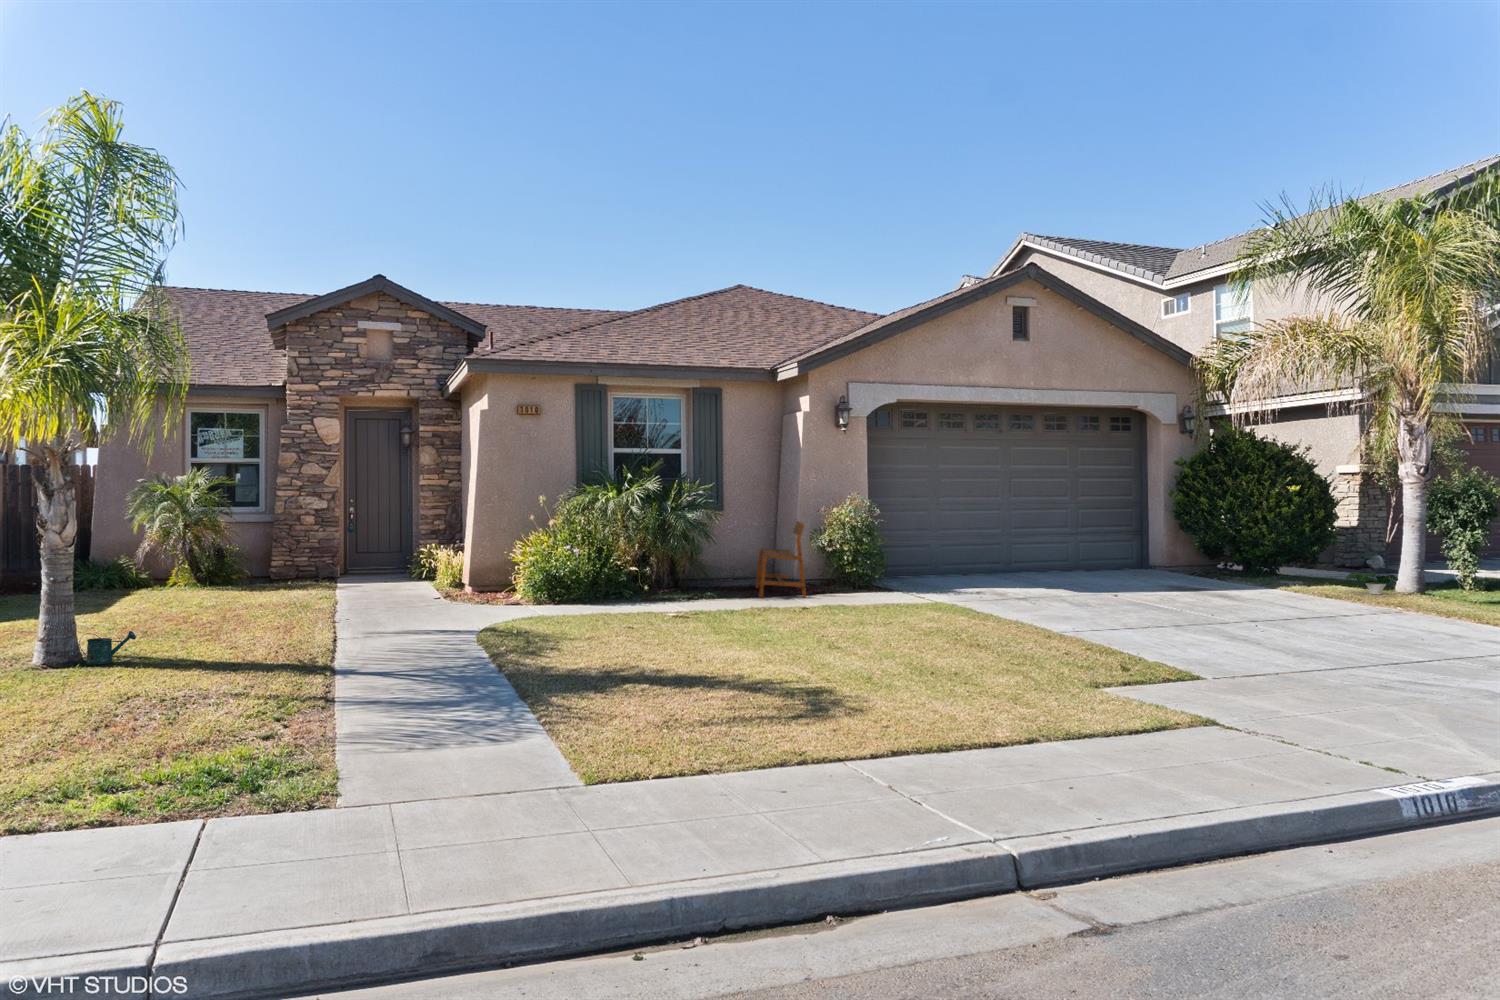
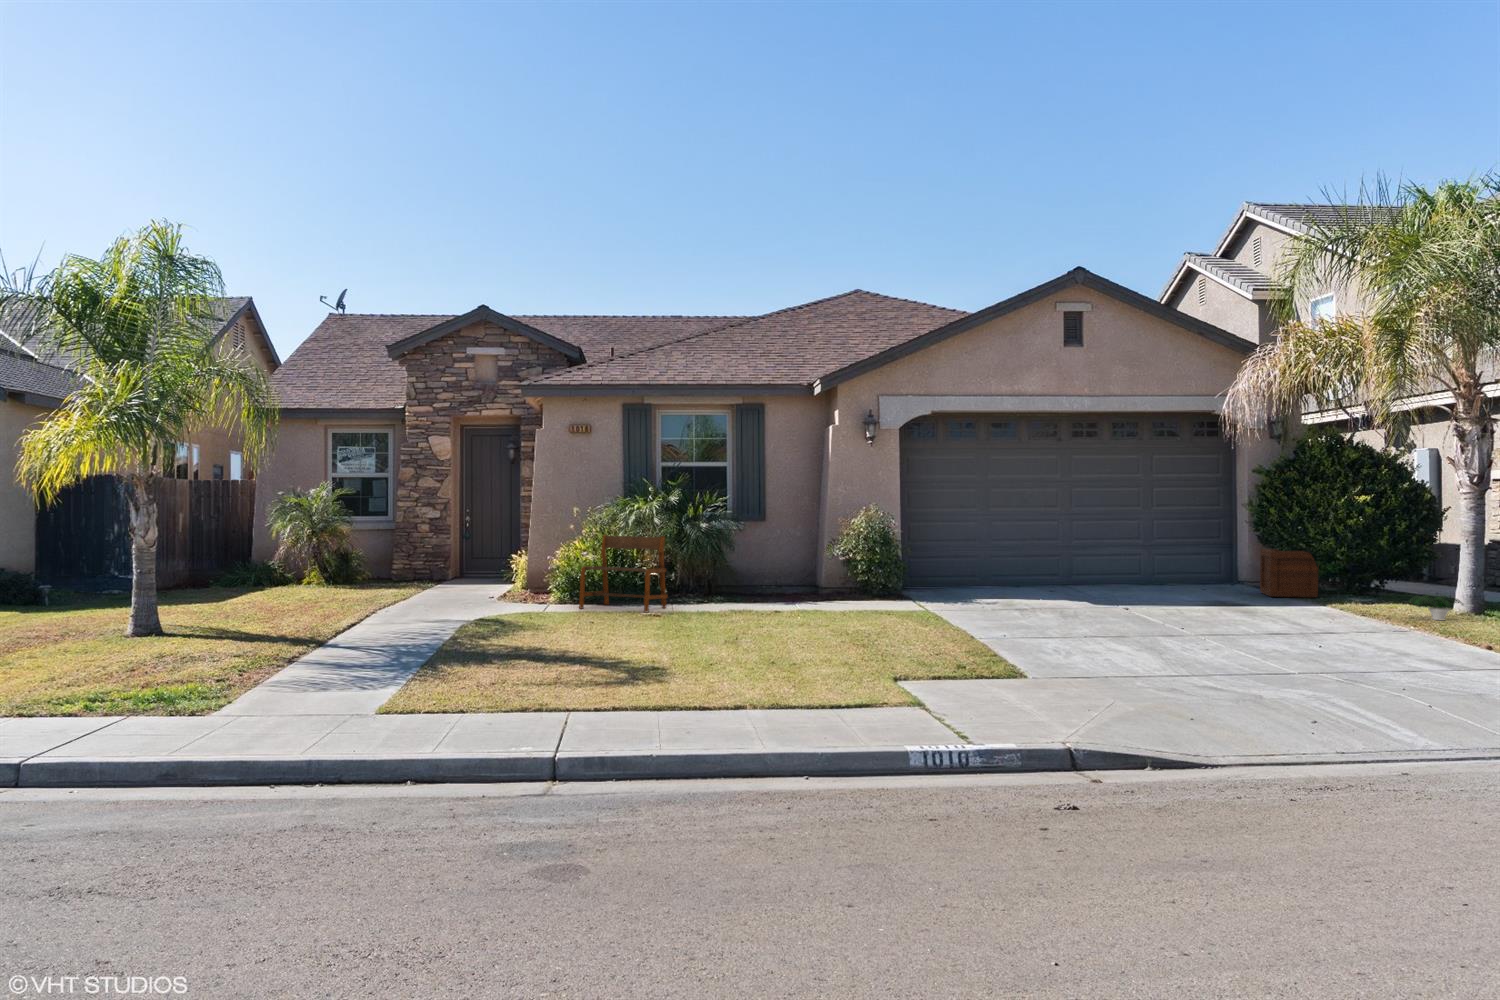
bench: present [756,521,806,597] -> present [579,535,668,612]
wooden crate: none [1162,532,1223,576] -> present [1260,549,1318,598]
watering can: present [79,631,136,665] -> none [158,610,197,633]

